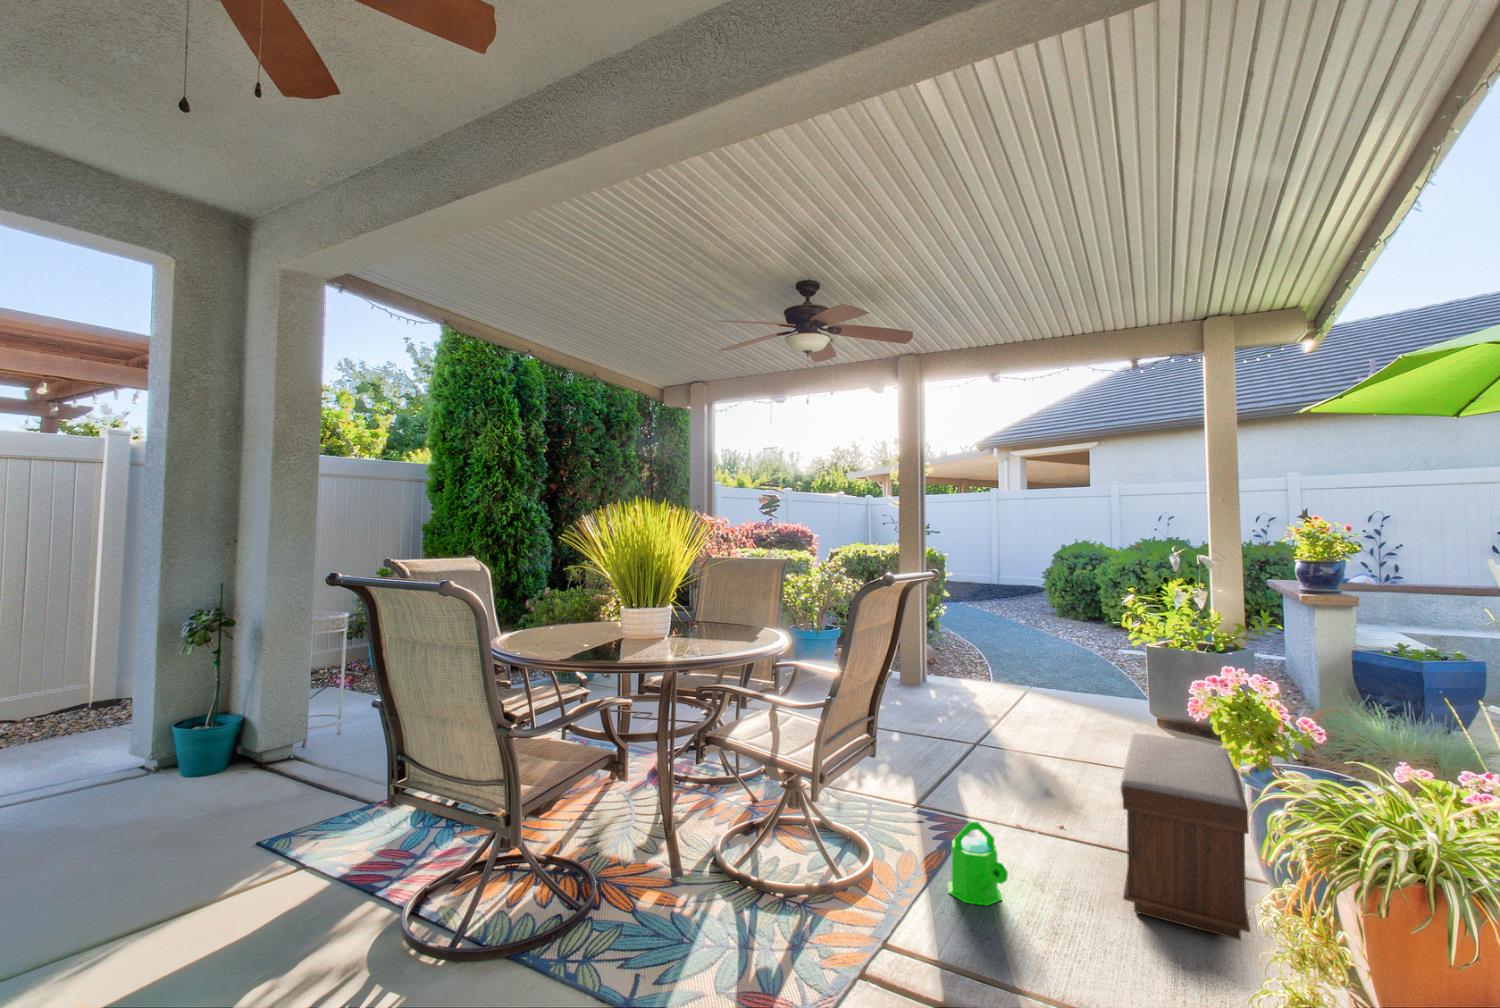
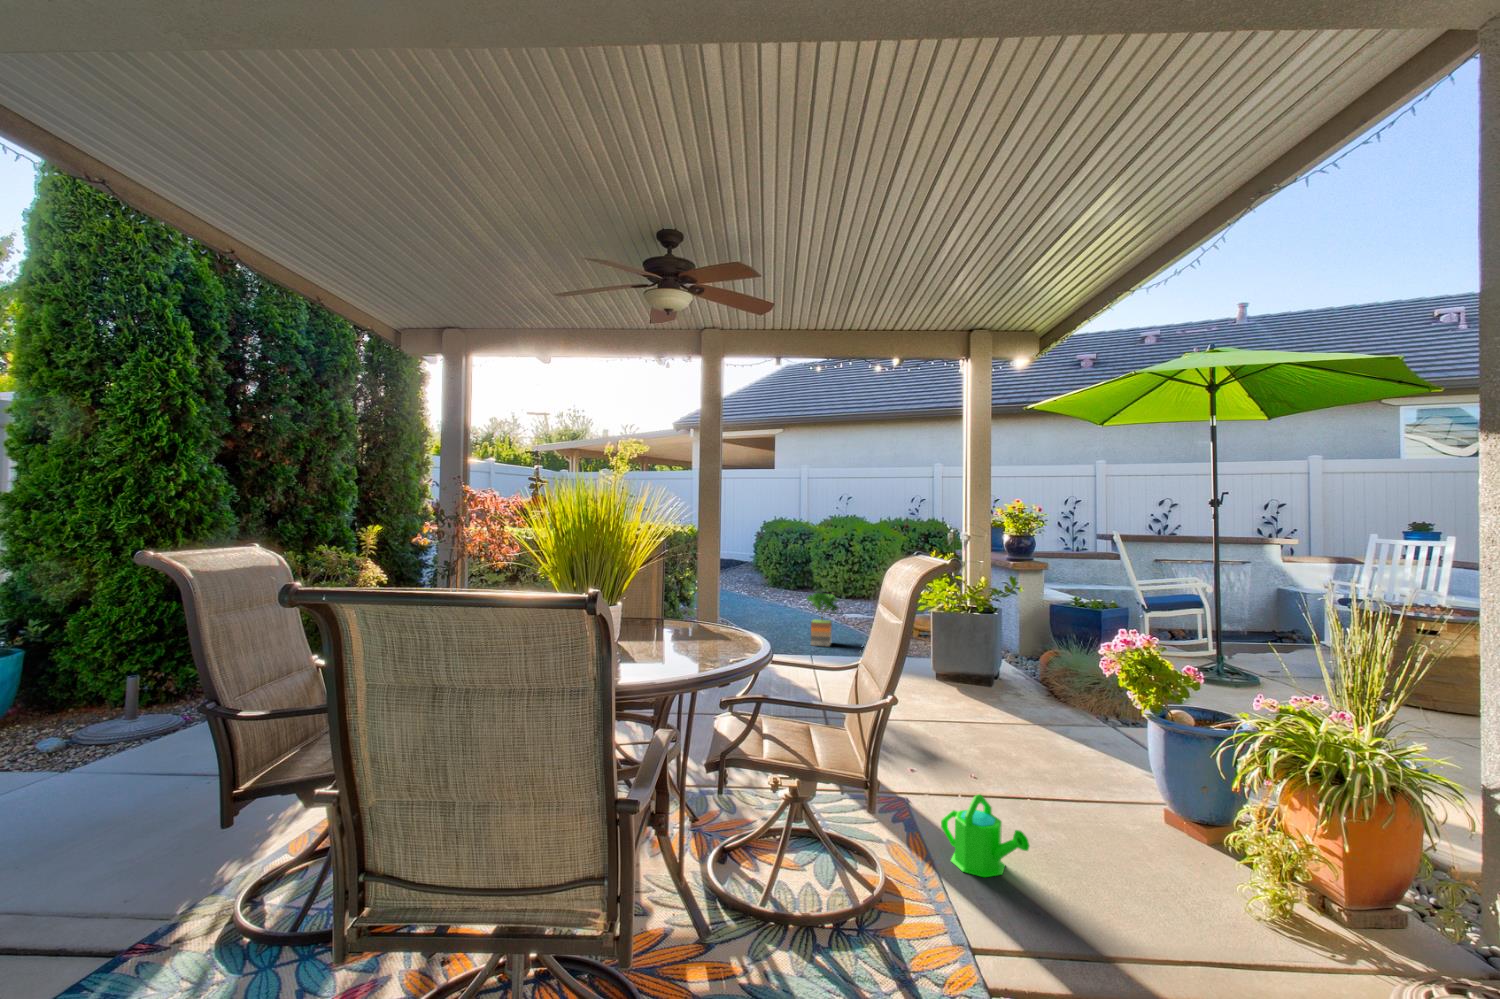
potted tree: none [1034,623,1075,685] -> present [807,593,839,646]
bench: present [1120,733,1250,940] -> none [1020,686,1186,848]

